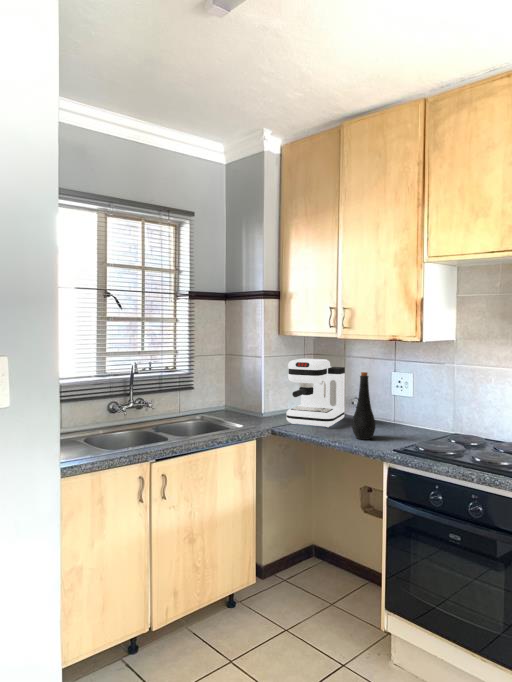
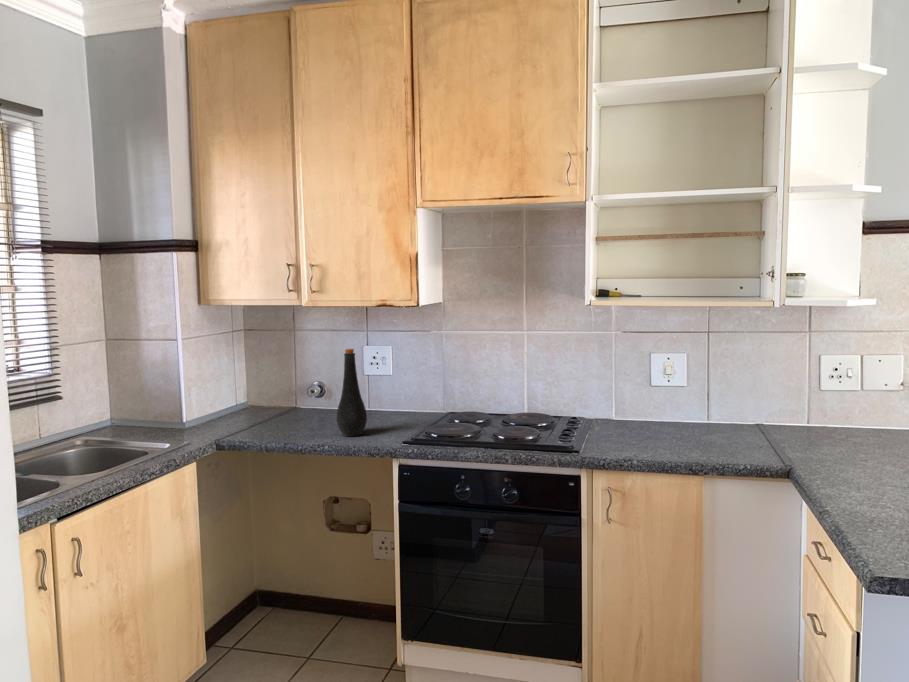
coffee maker: present [286,359,345,427] -> none [228,336,306,430]

